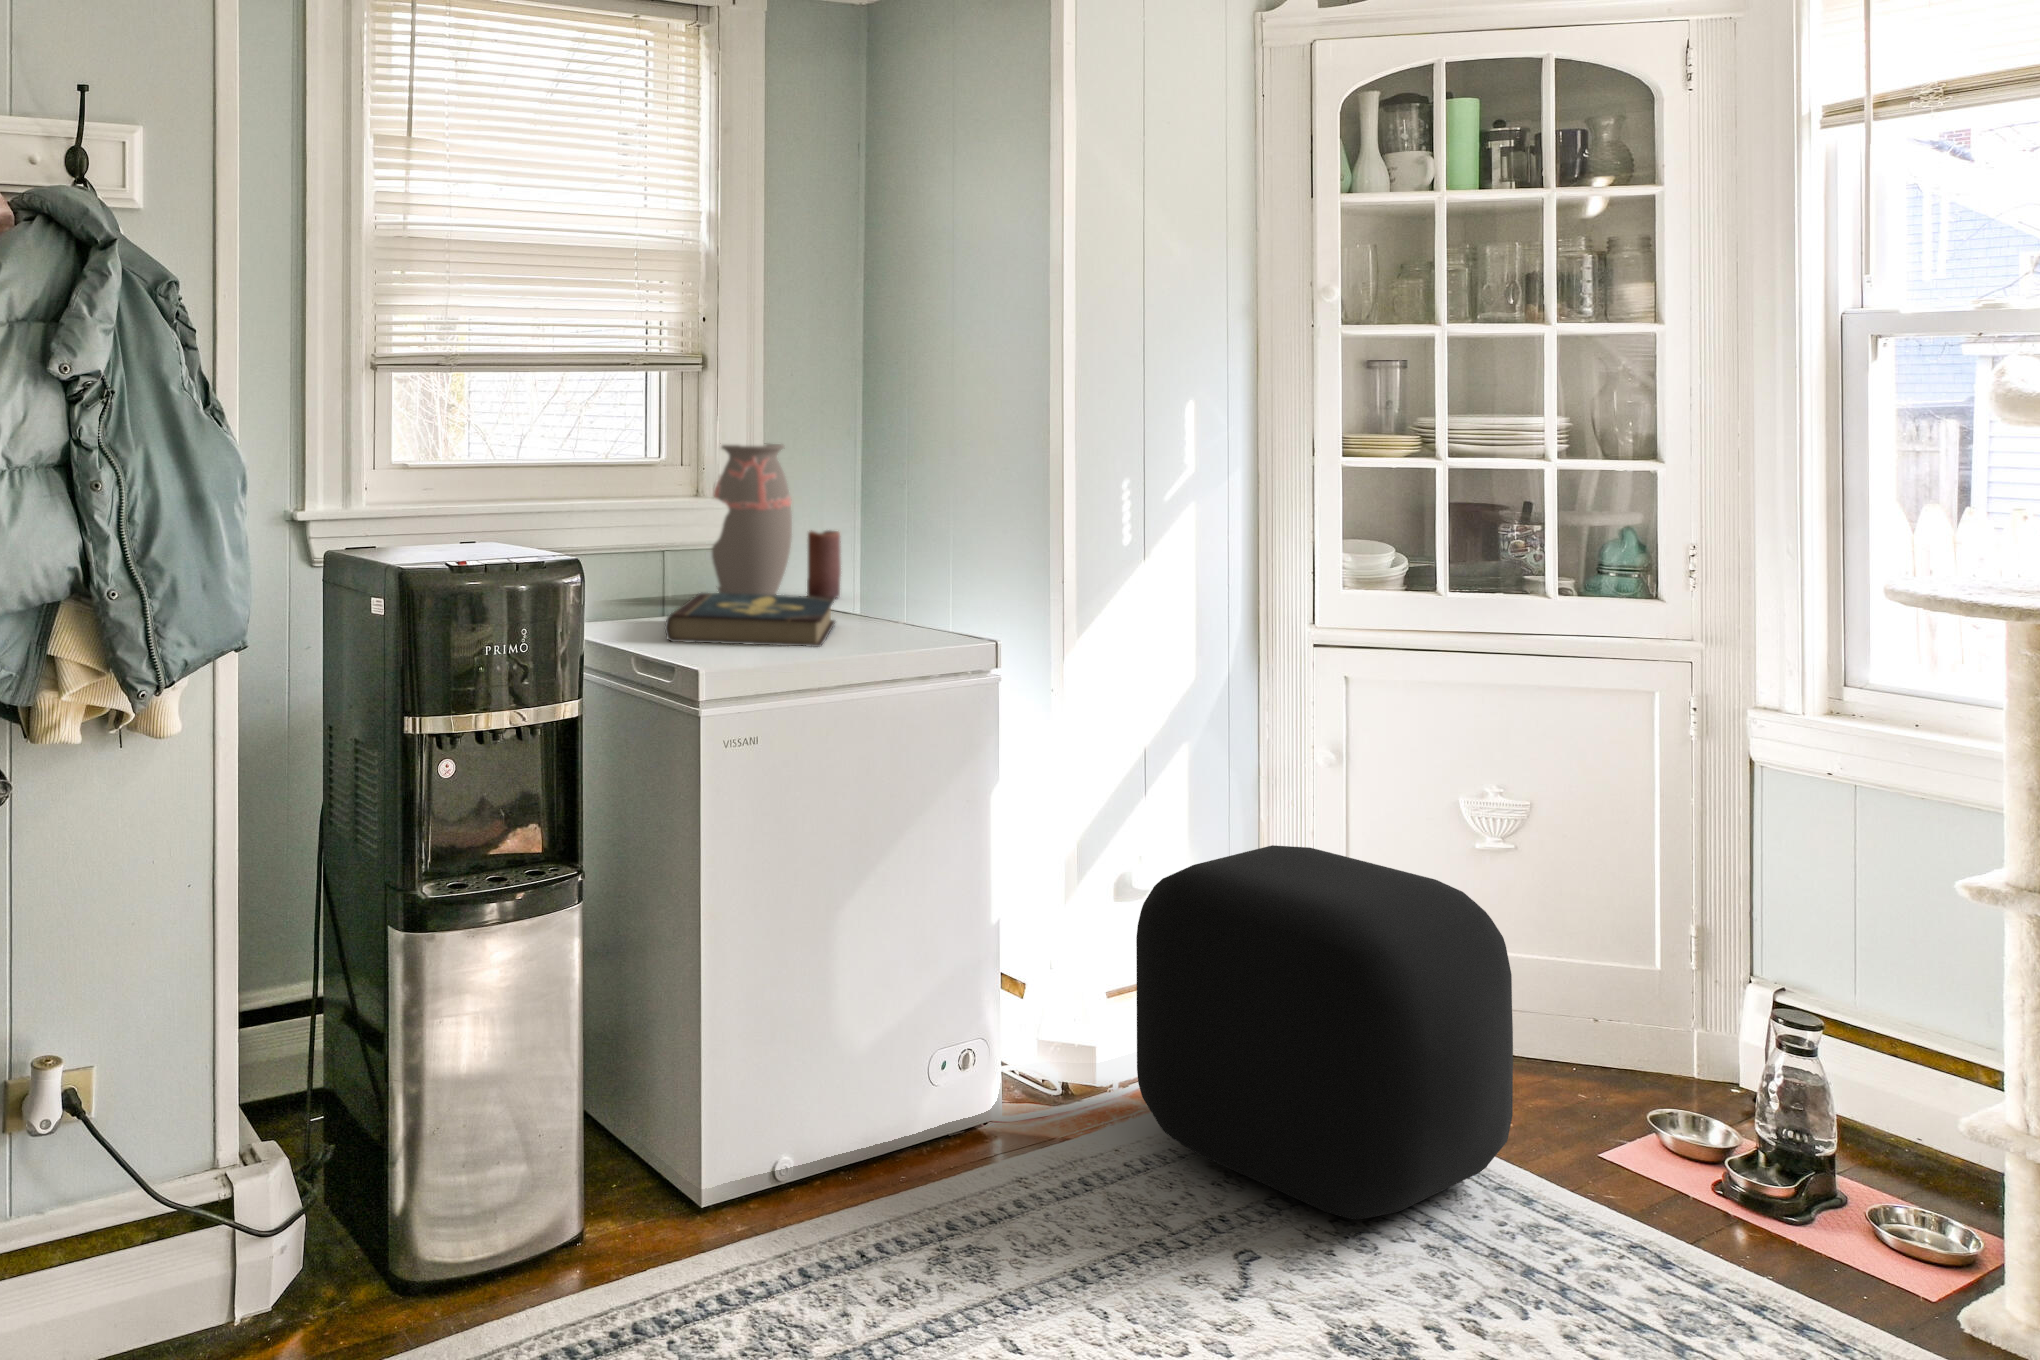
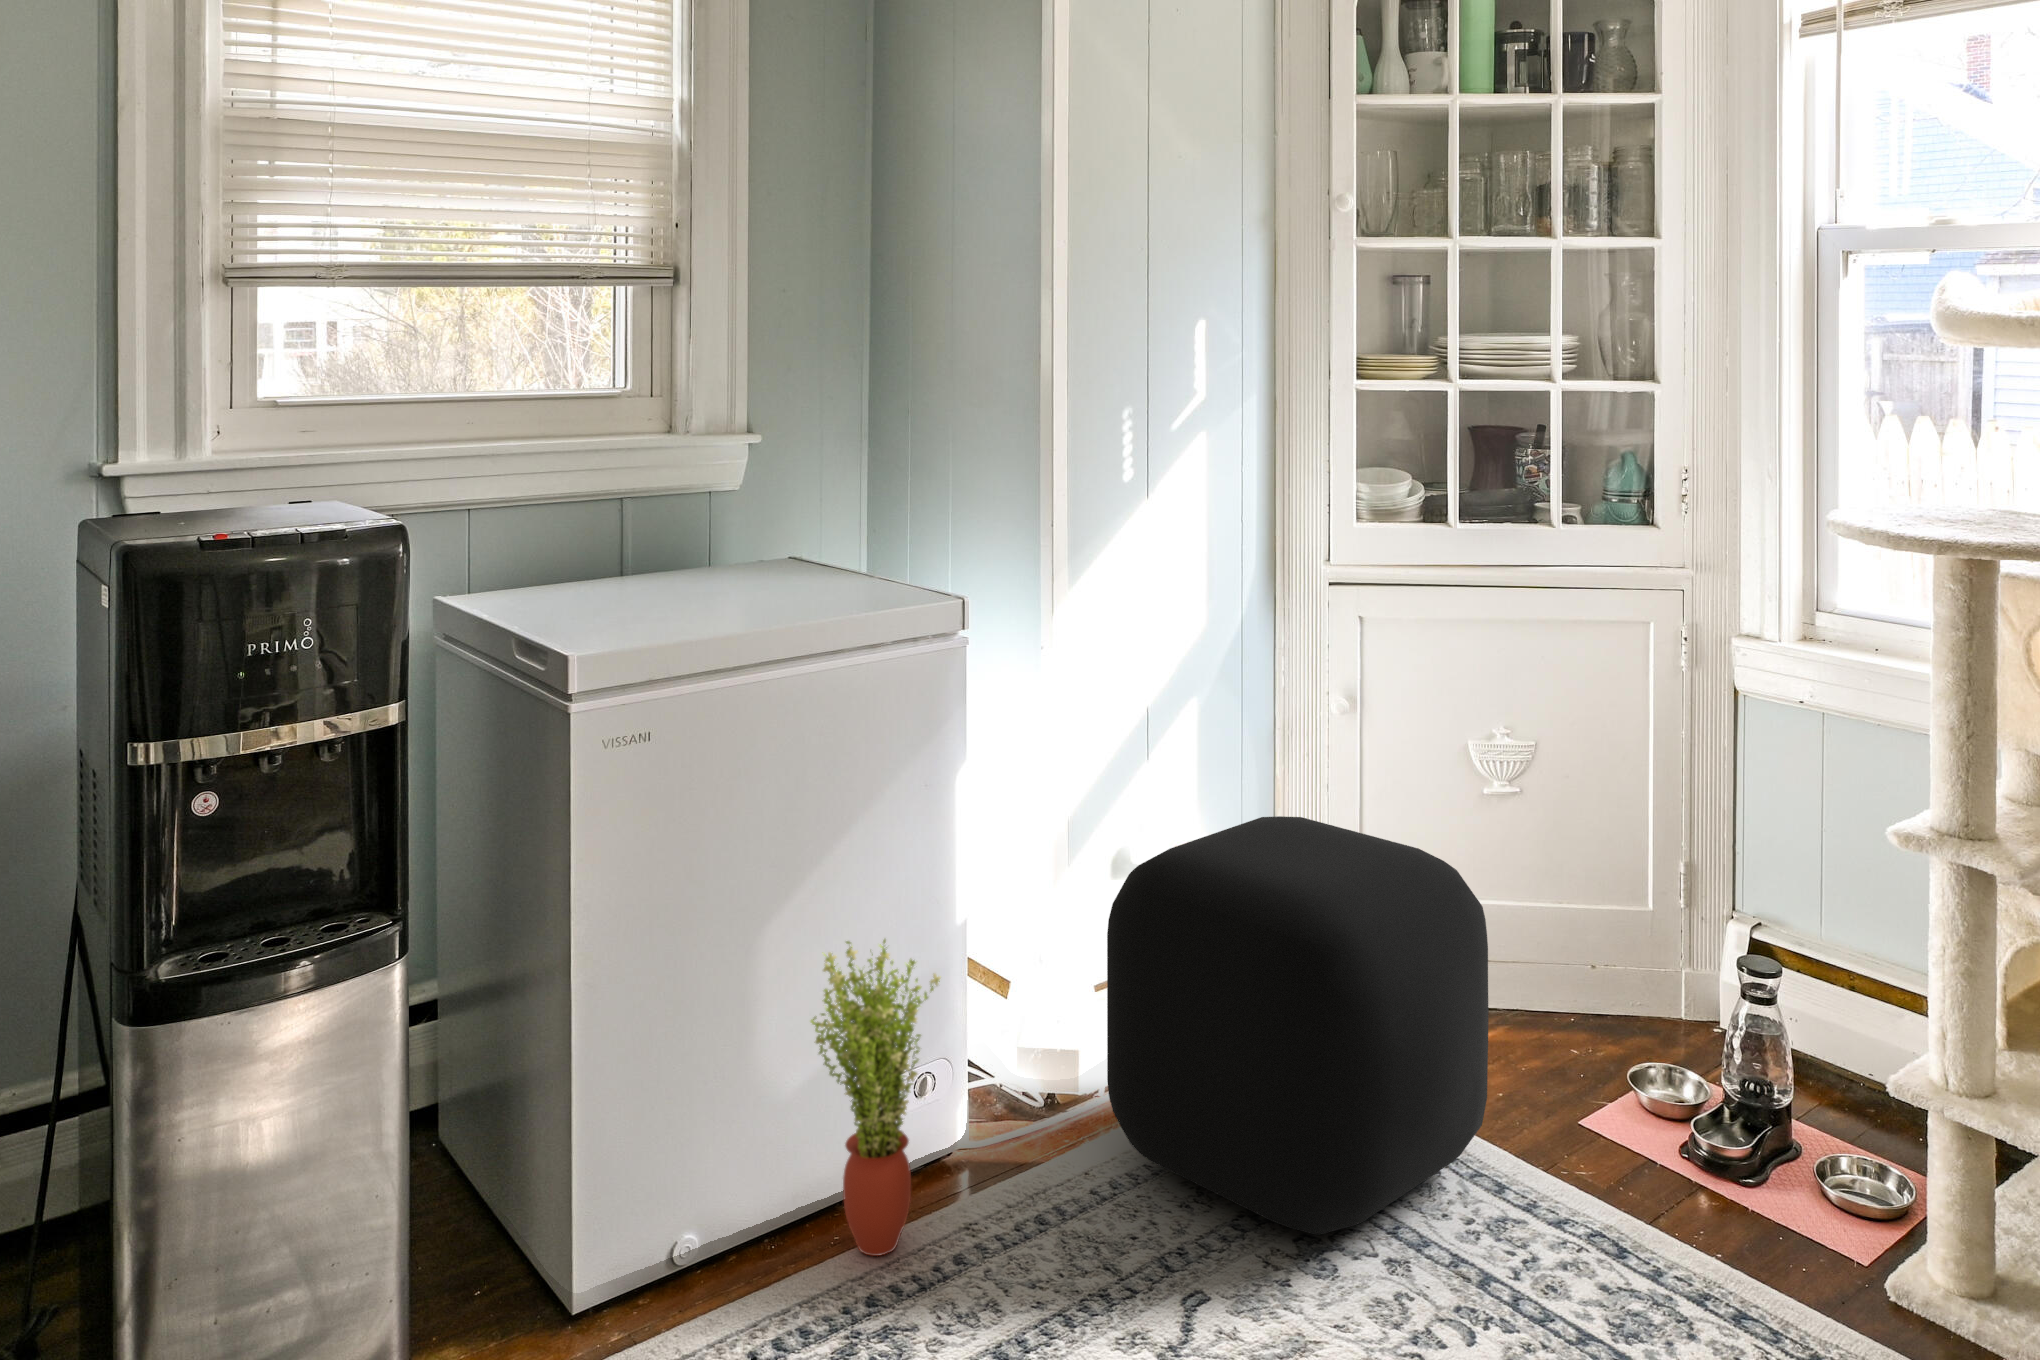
decorative vase: present [712,443,792,595] -> none [662,381,765,568]
candle: present [807,531,841,598] -> none [792,479,829,557]
book: present [665,593,836,647] -> none [554,560,788,627]
potted plant: none [894,920,1001,1195] -> present [811,939,941,1256]

